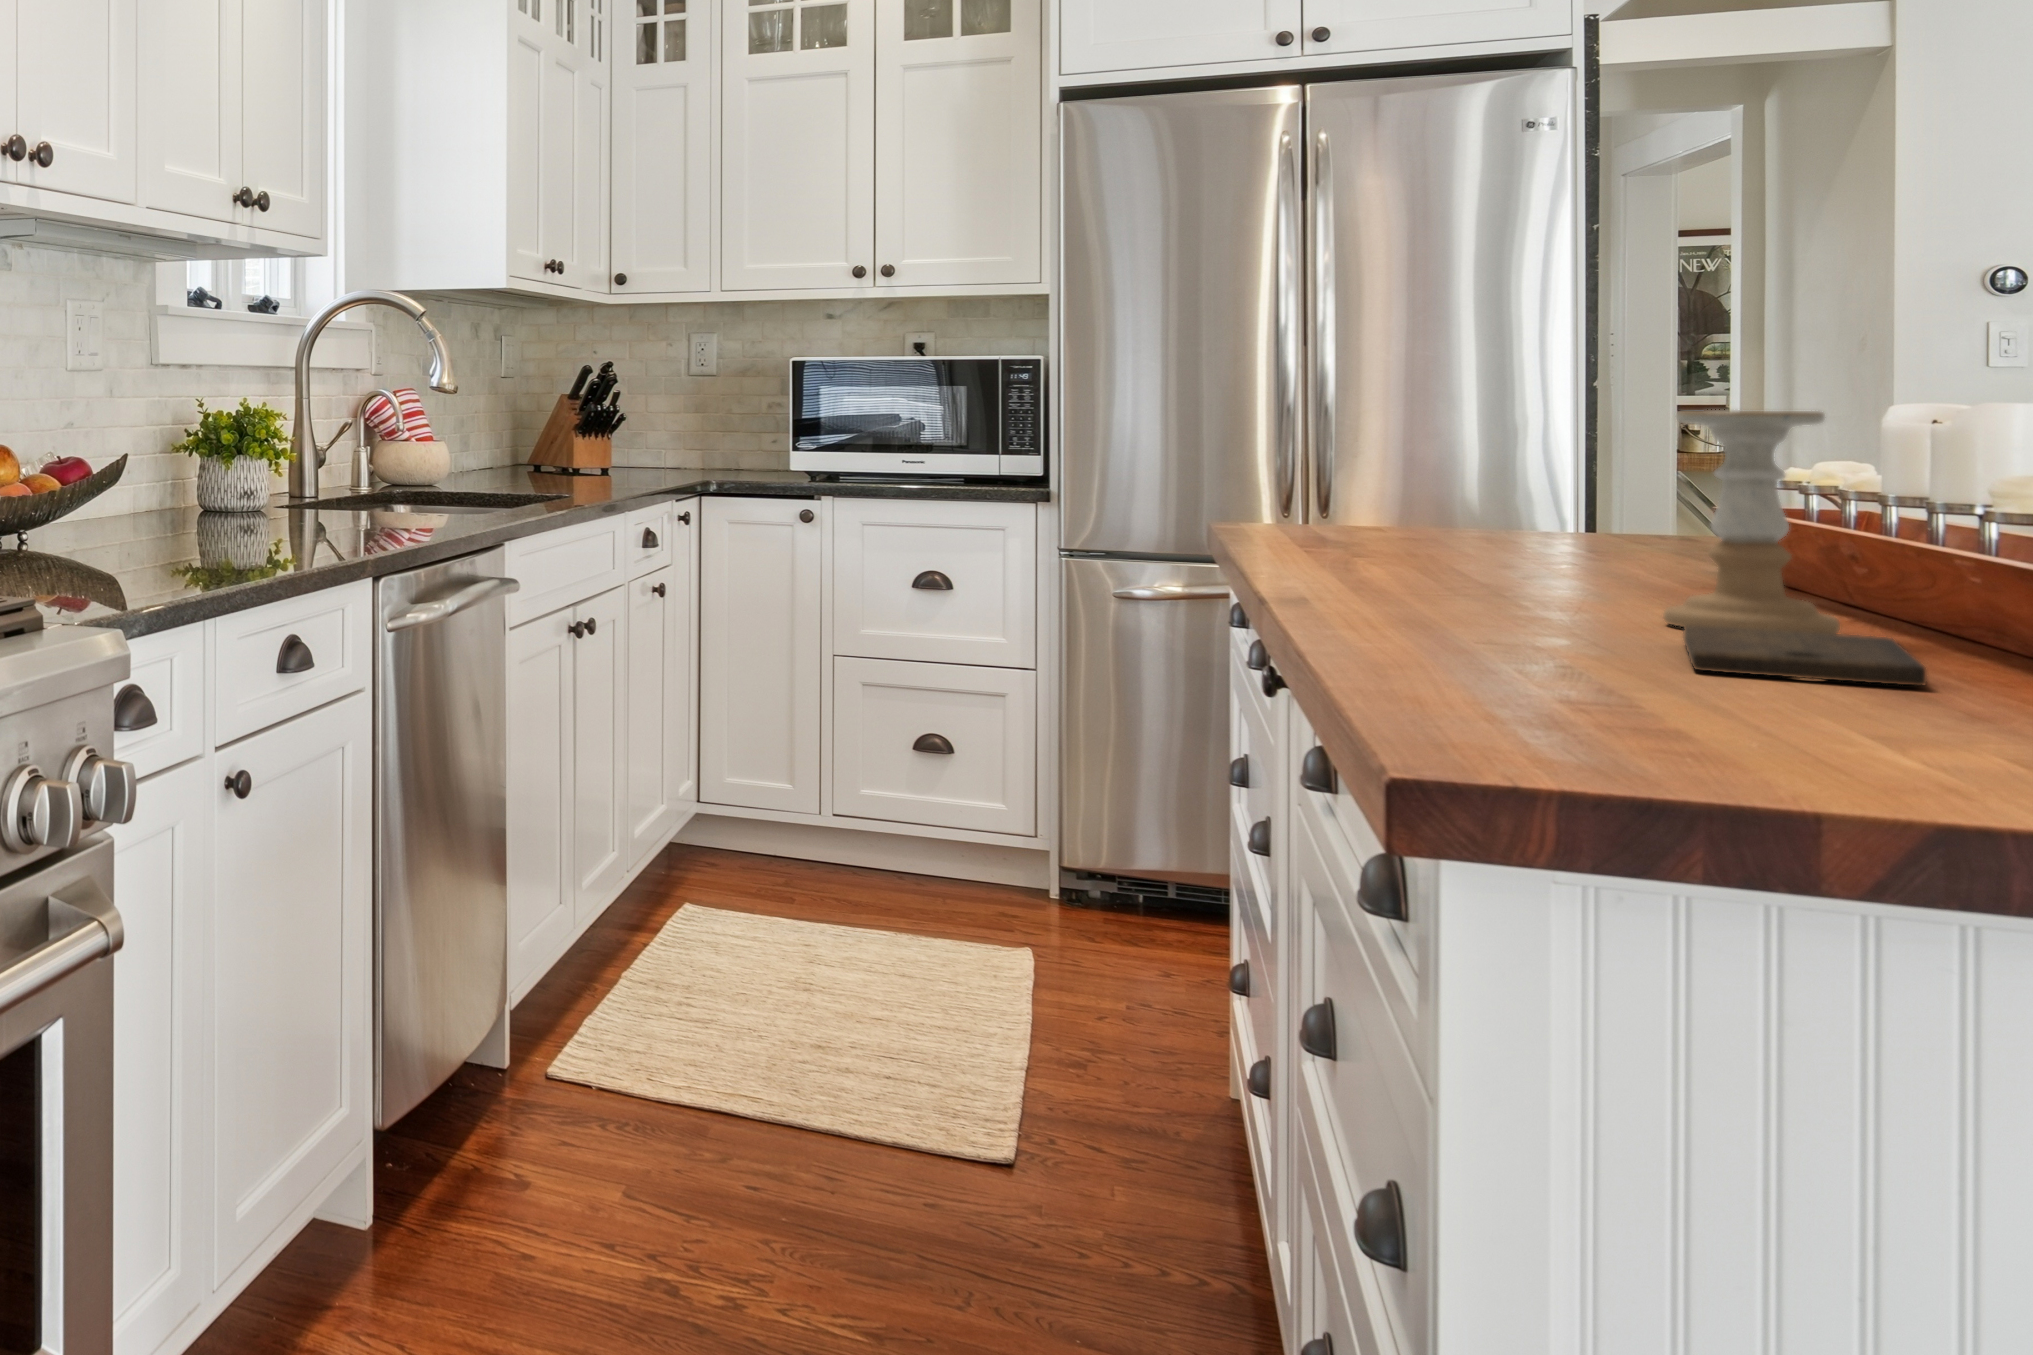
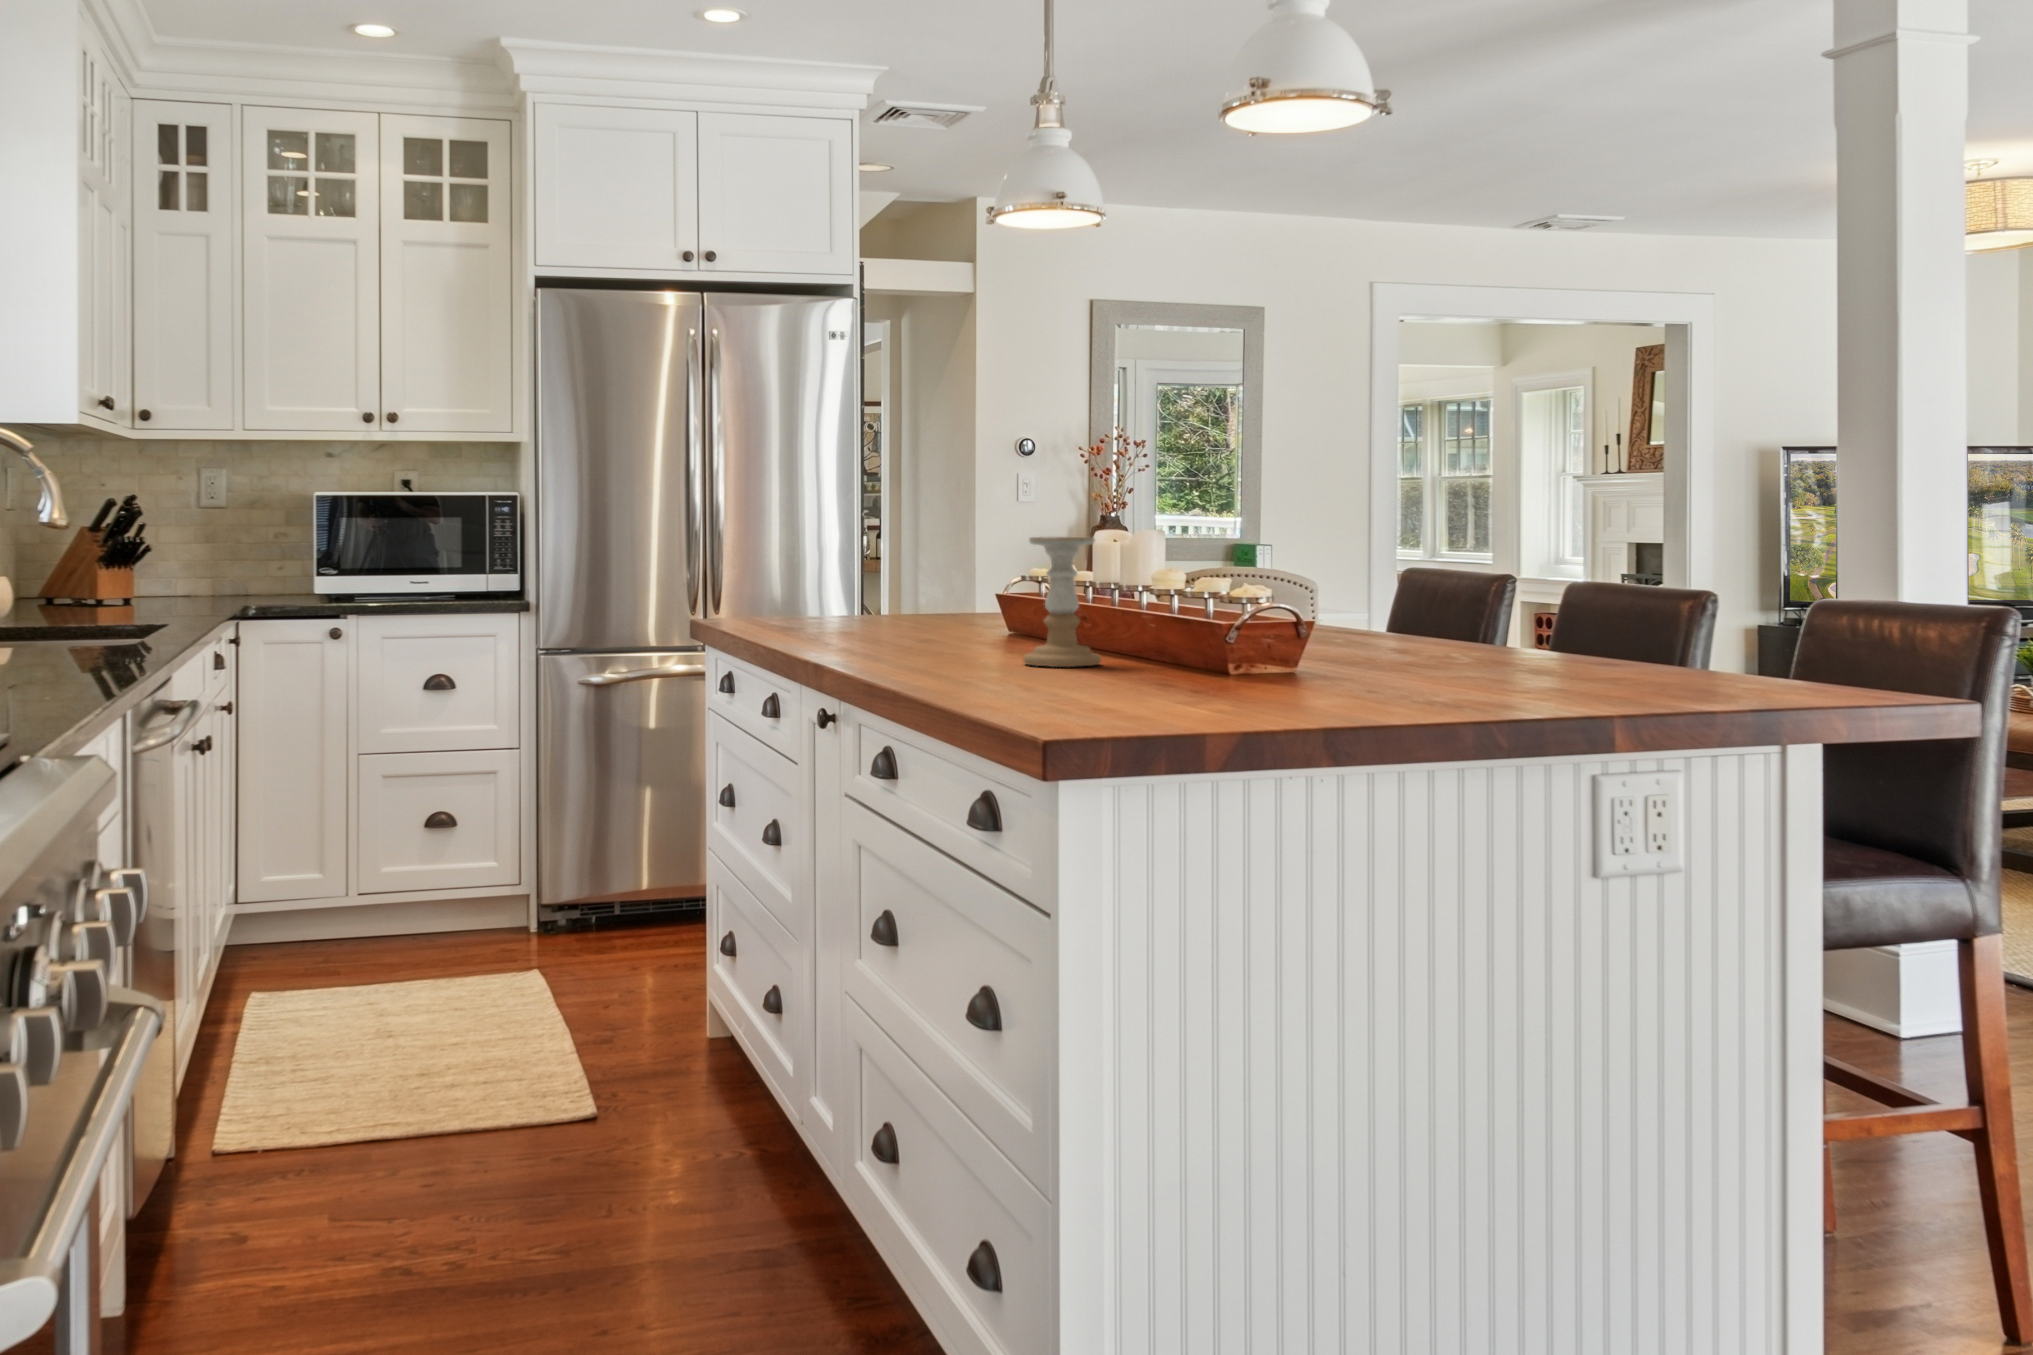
cutting board: present [1683,626,1926,686] -> none [1048,662,1166,686]

